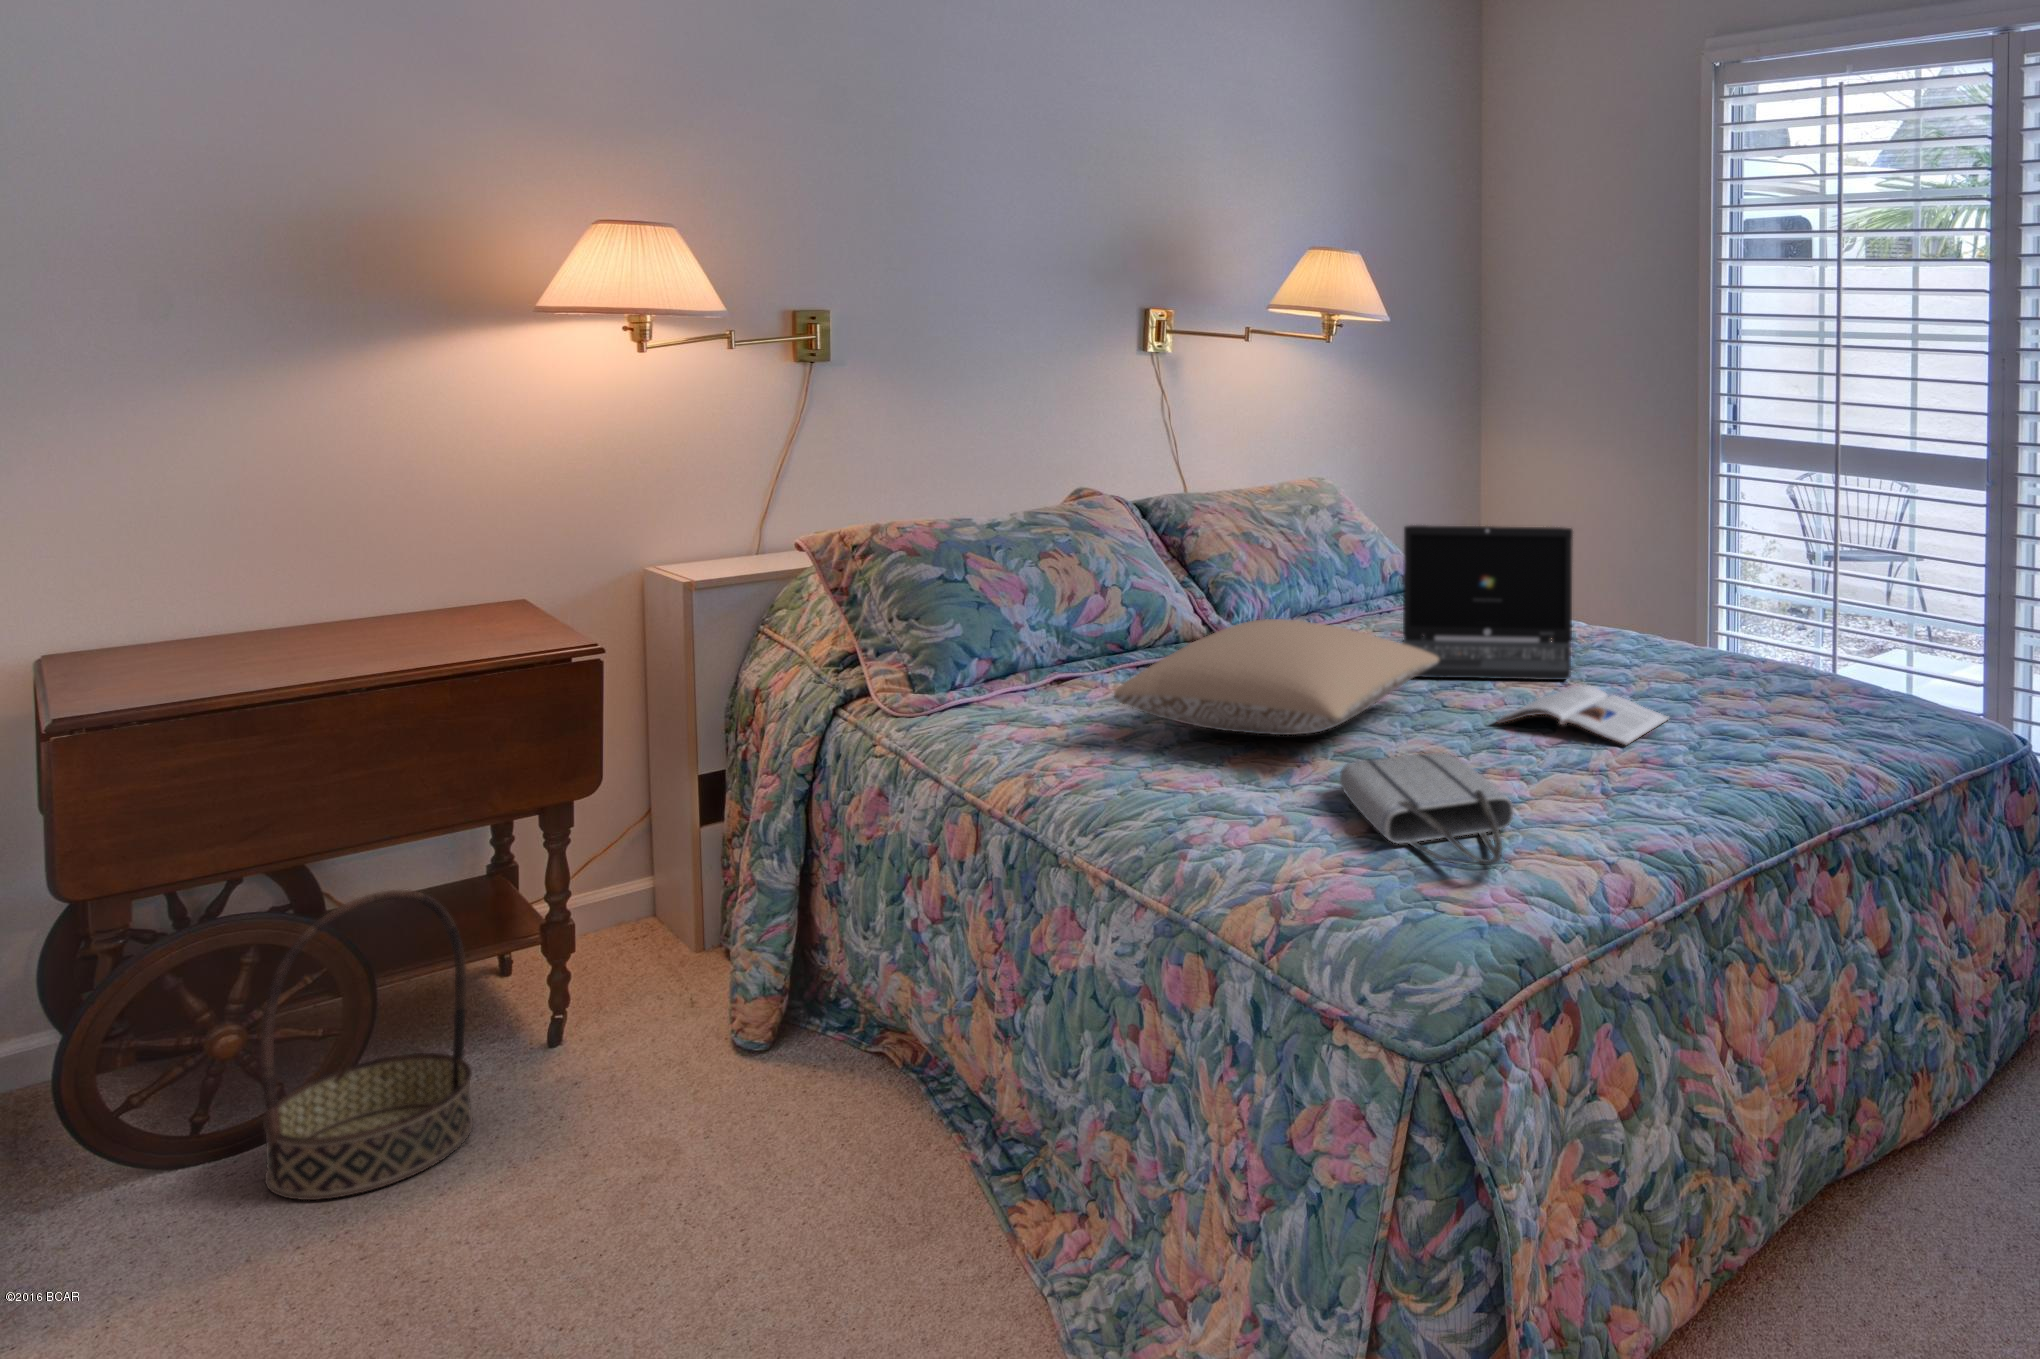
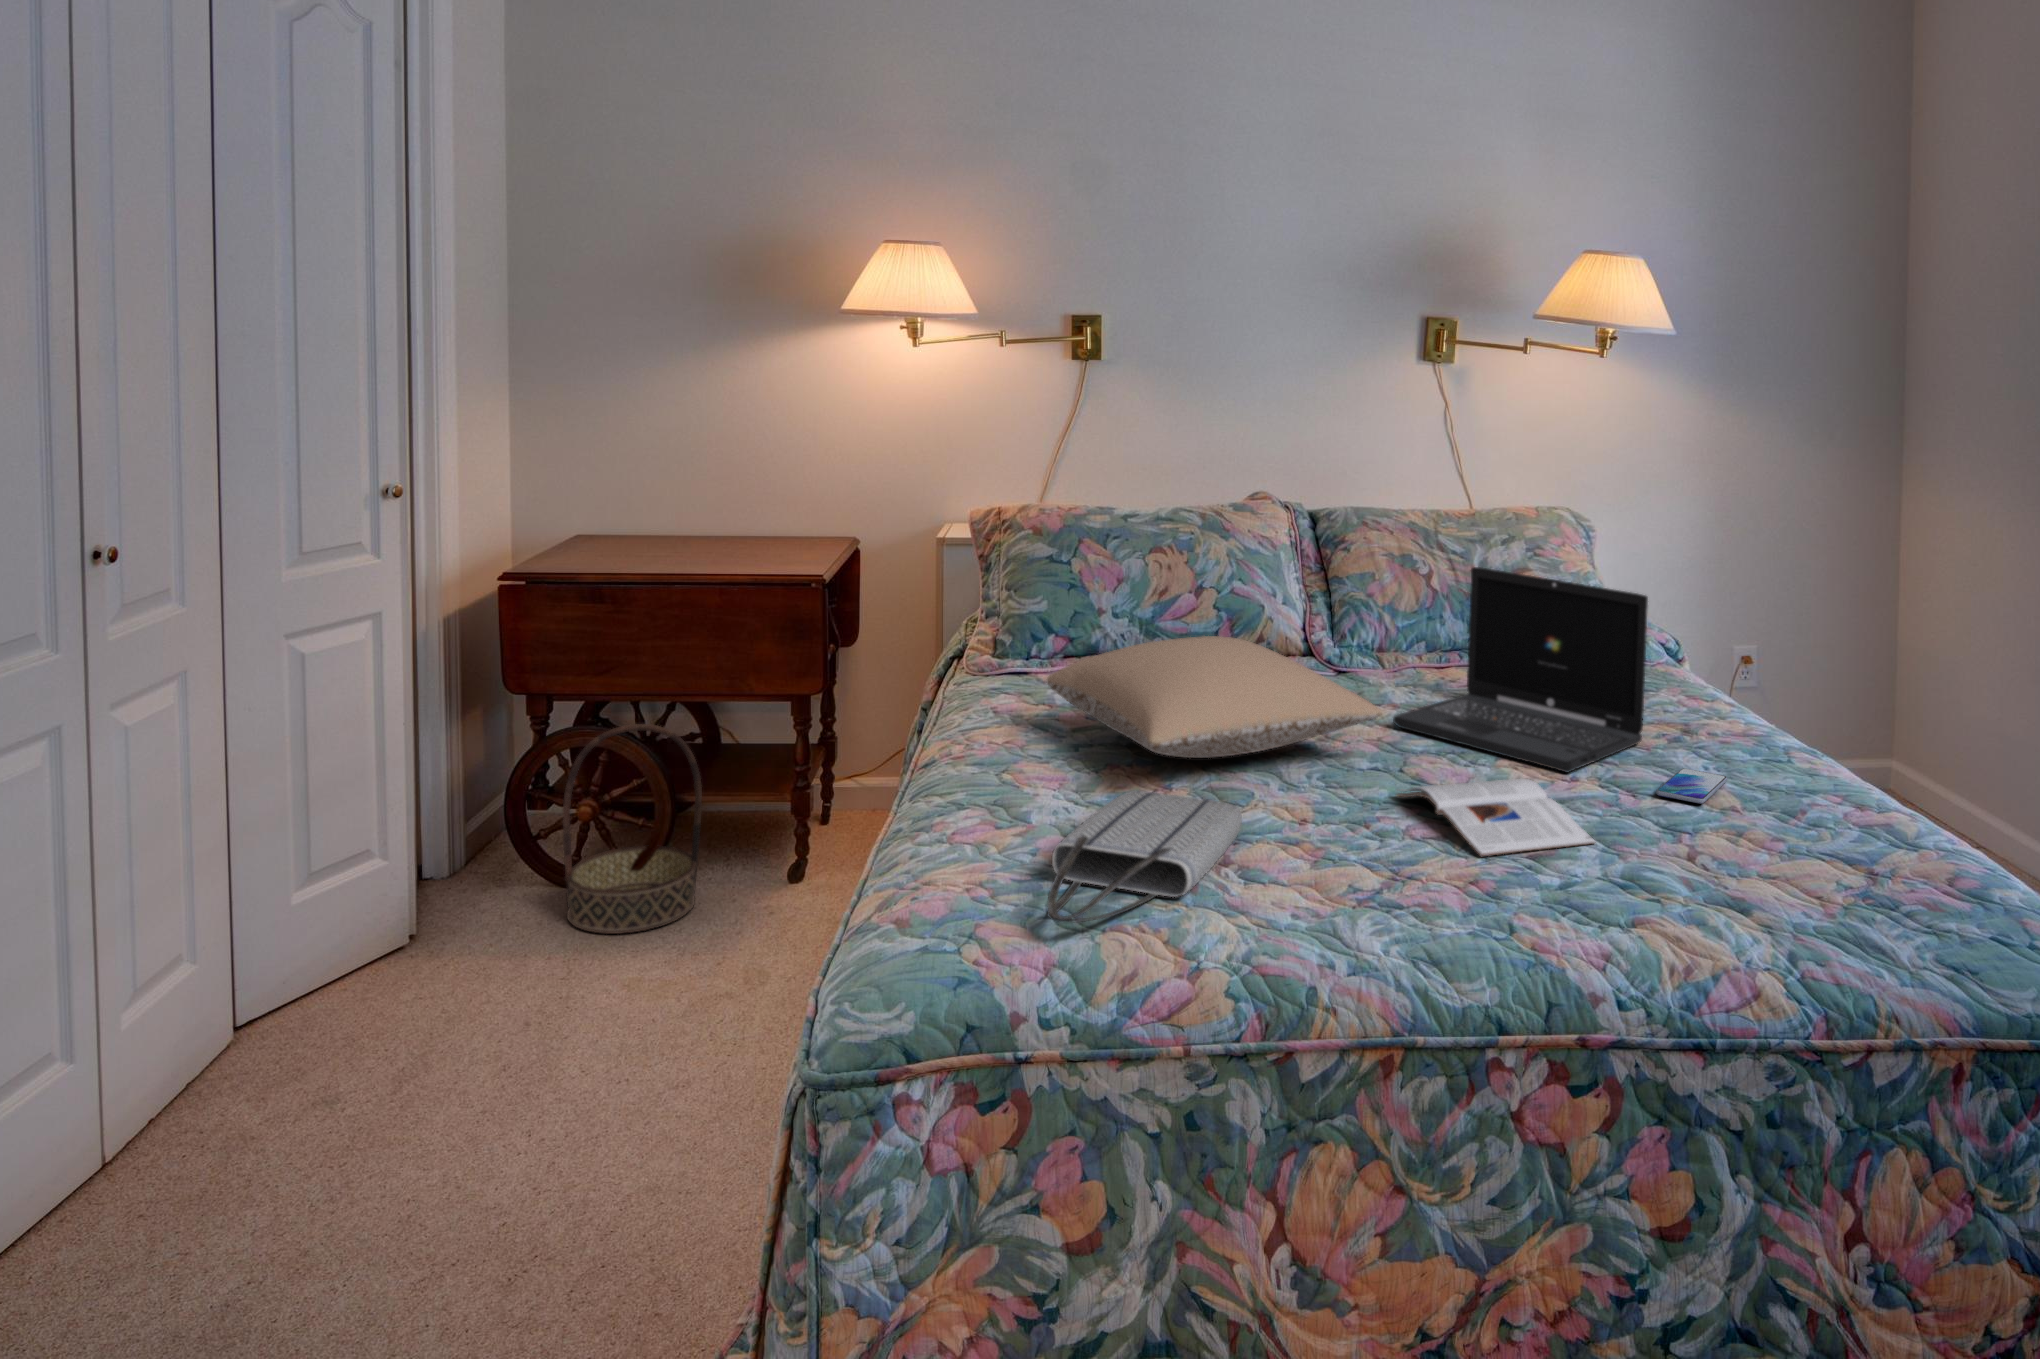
smartphone: none [1629,658,1680,681] -> present [1656,768,1727,804]

